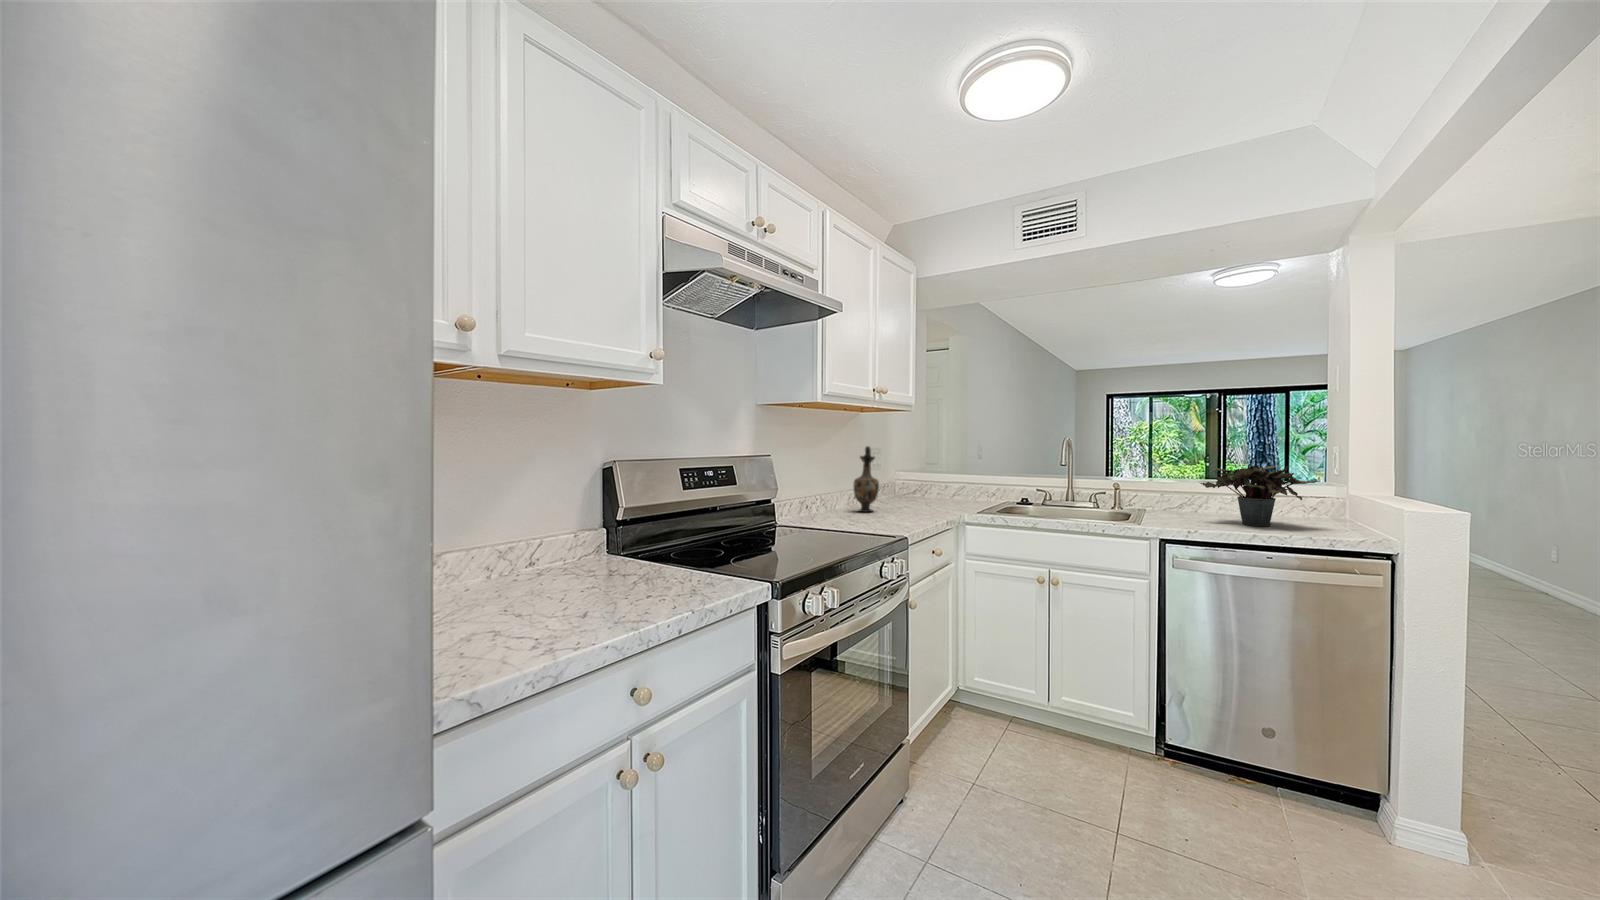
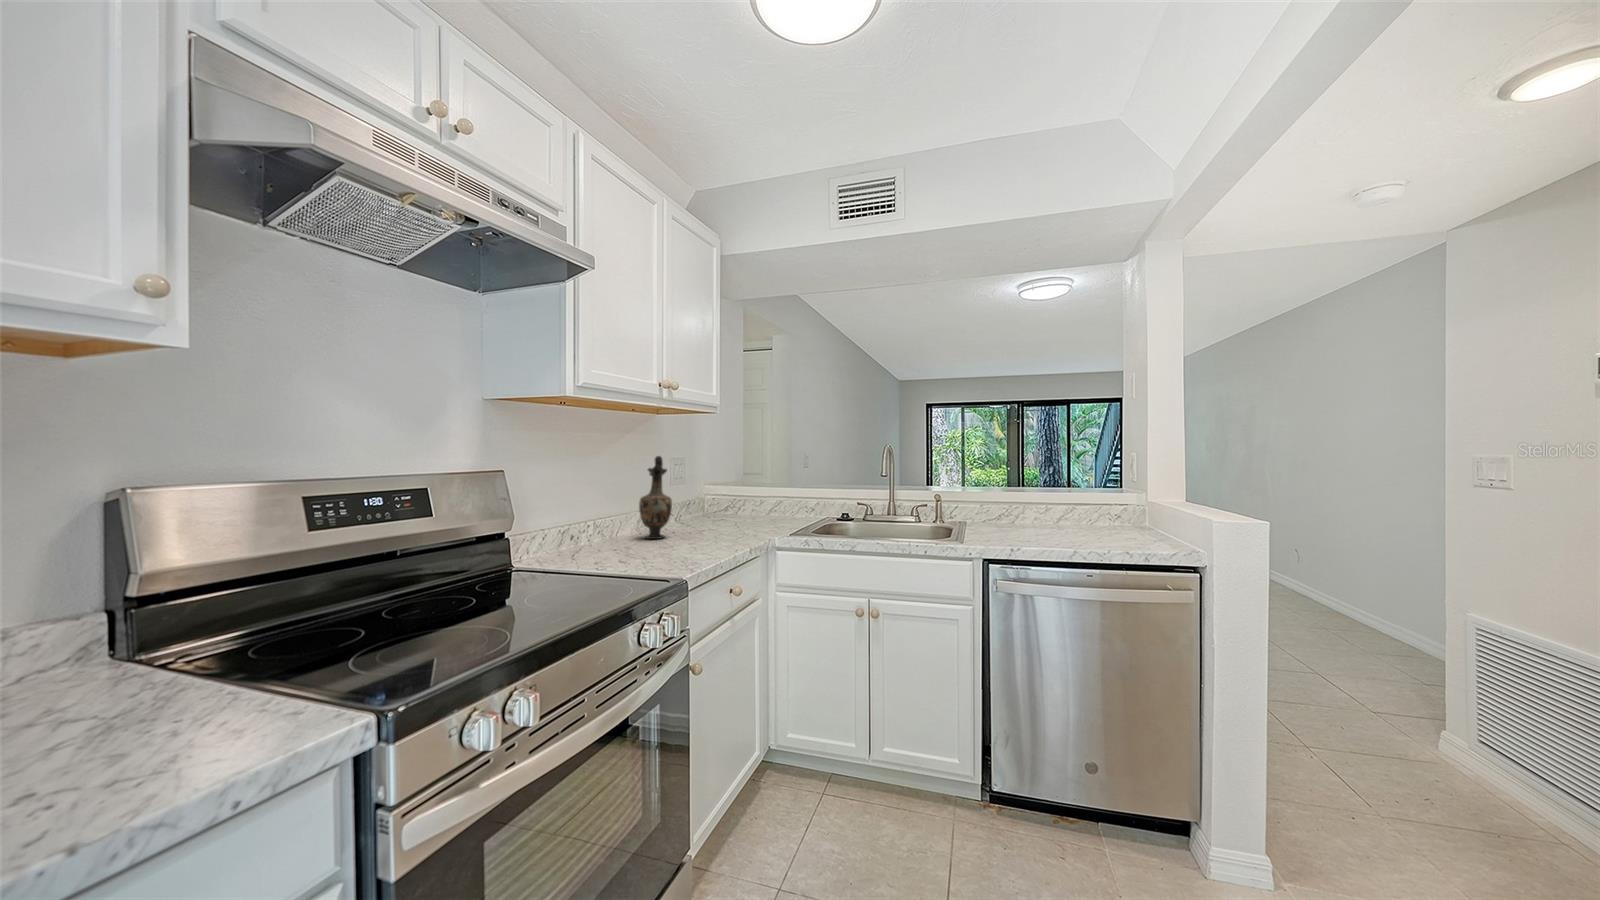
potted plant: present [1201,465,1317,526] -> none [1018,474,1128,539]

